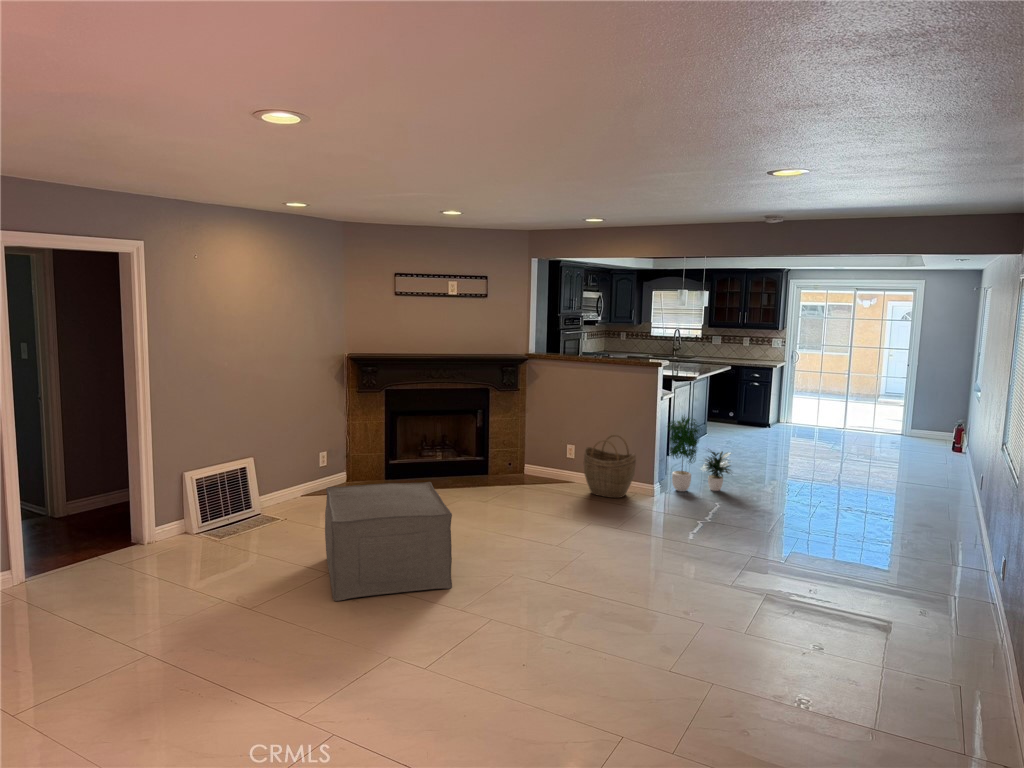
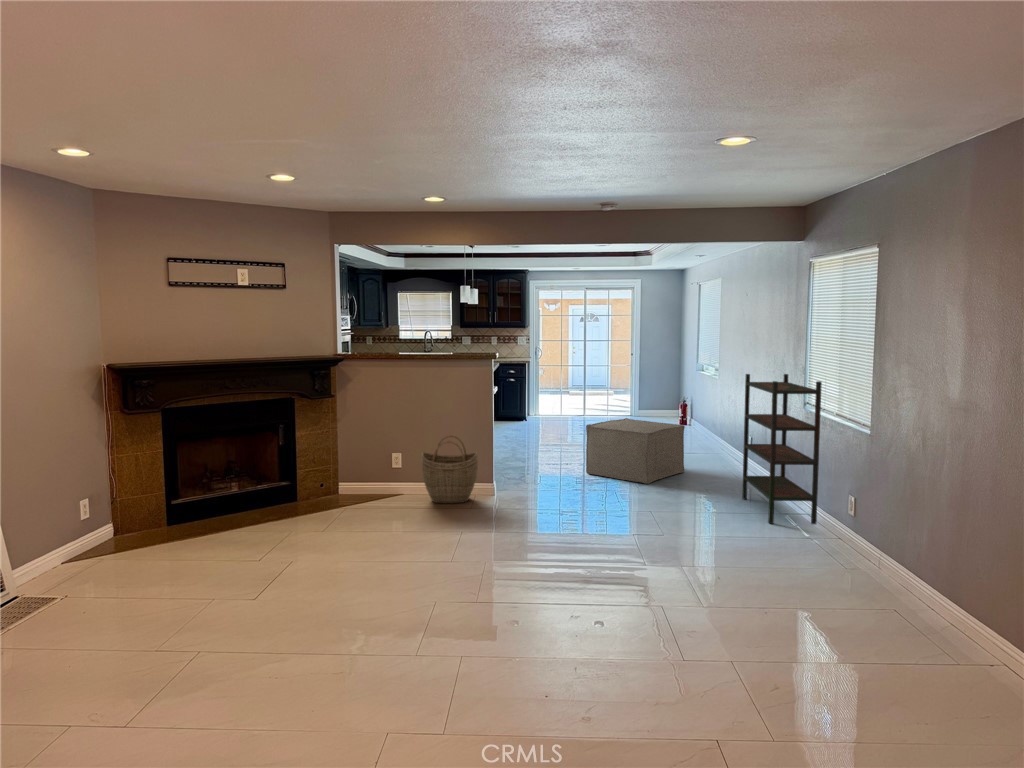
bookshelf: none [919,407,1004,596] -> present [742,374,822,524]
potted plant: present [668,416,731,492] -> none [495,406,560,487]
ottoman: present [325,482,452,601] -> present [586,418,685,484]

